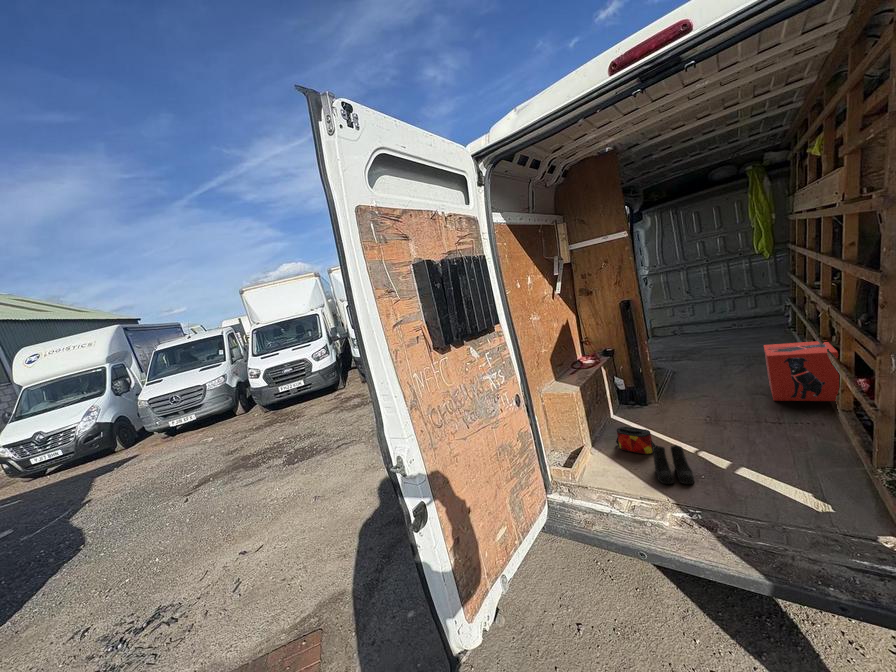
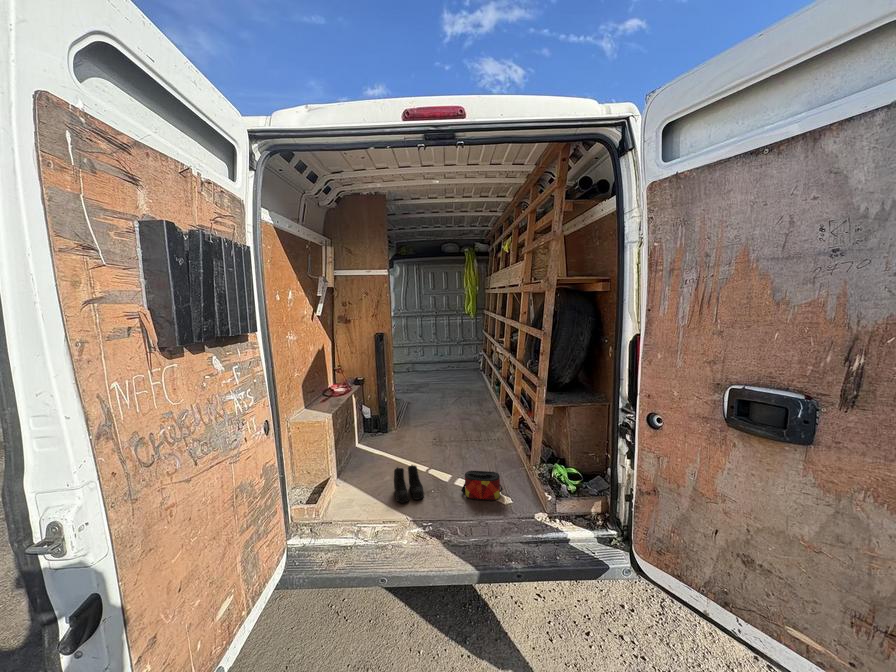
storage box: present [764,341,839,401] -> none [468,380,506,423]
bag: present [616,427,656,455] -> present [461,471,503,501]

